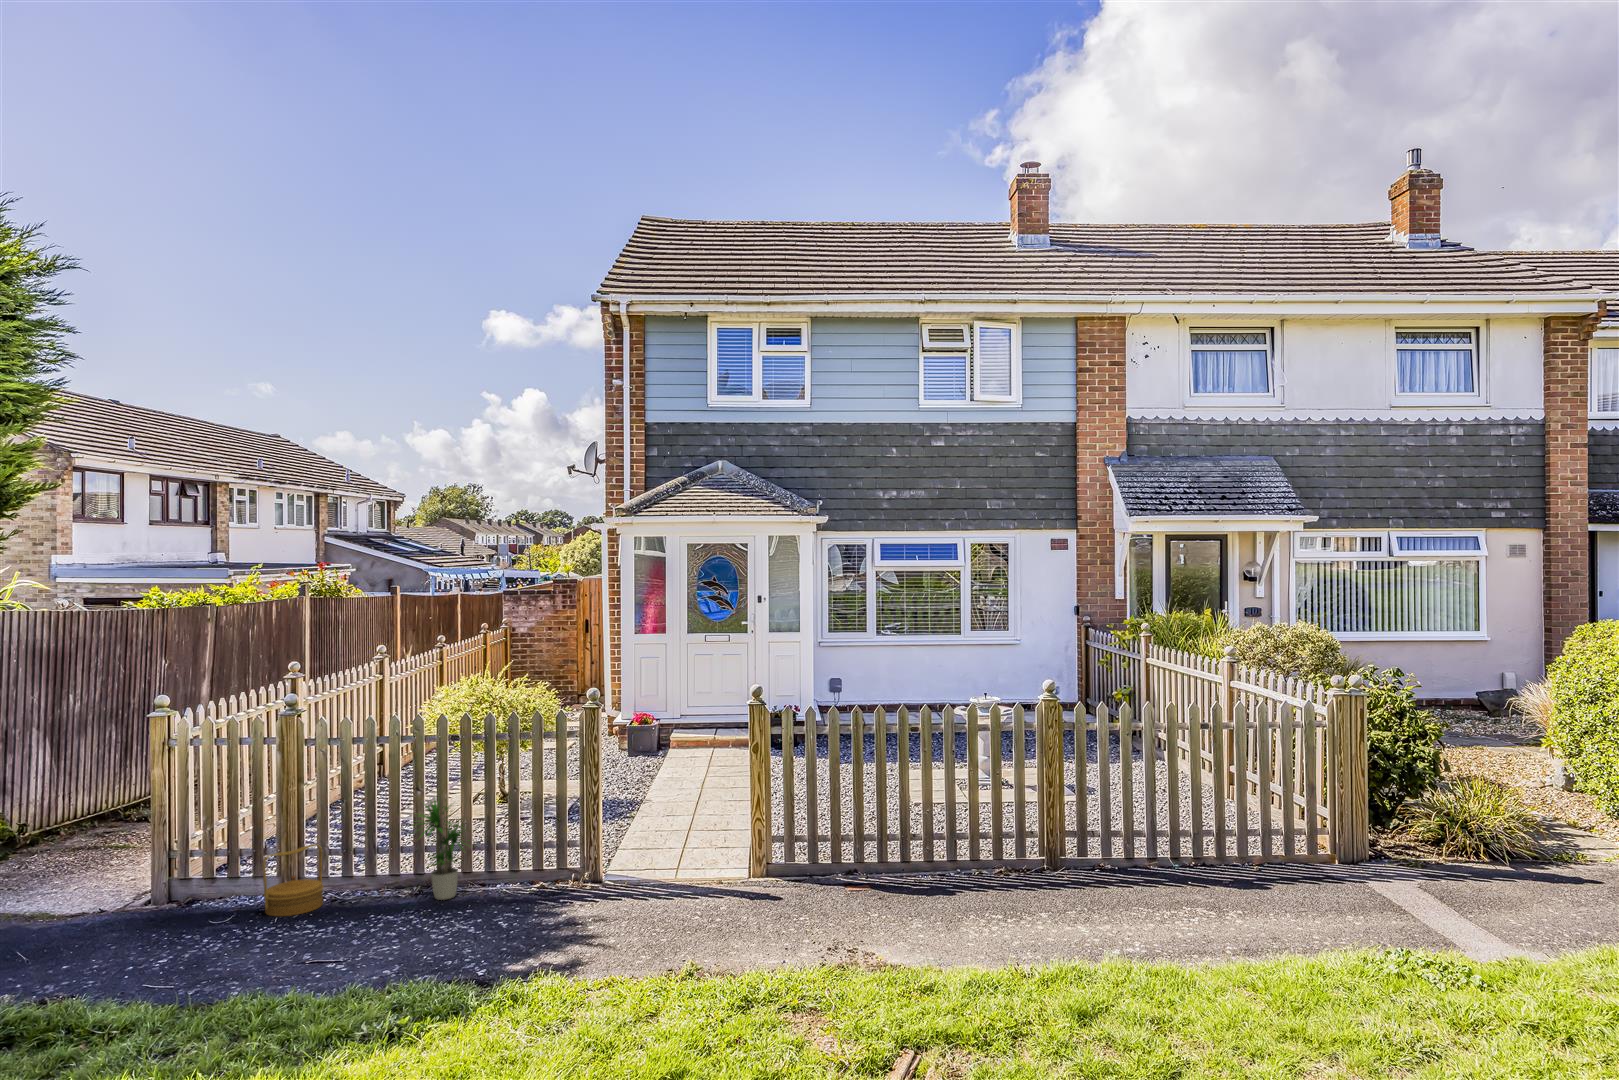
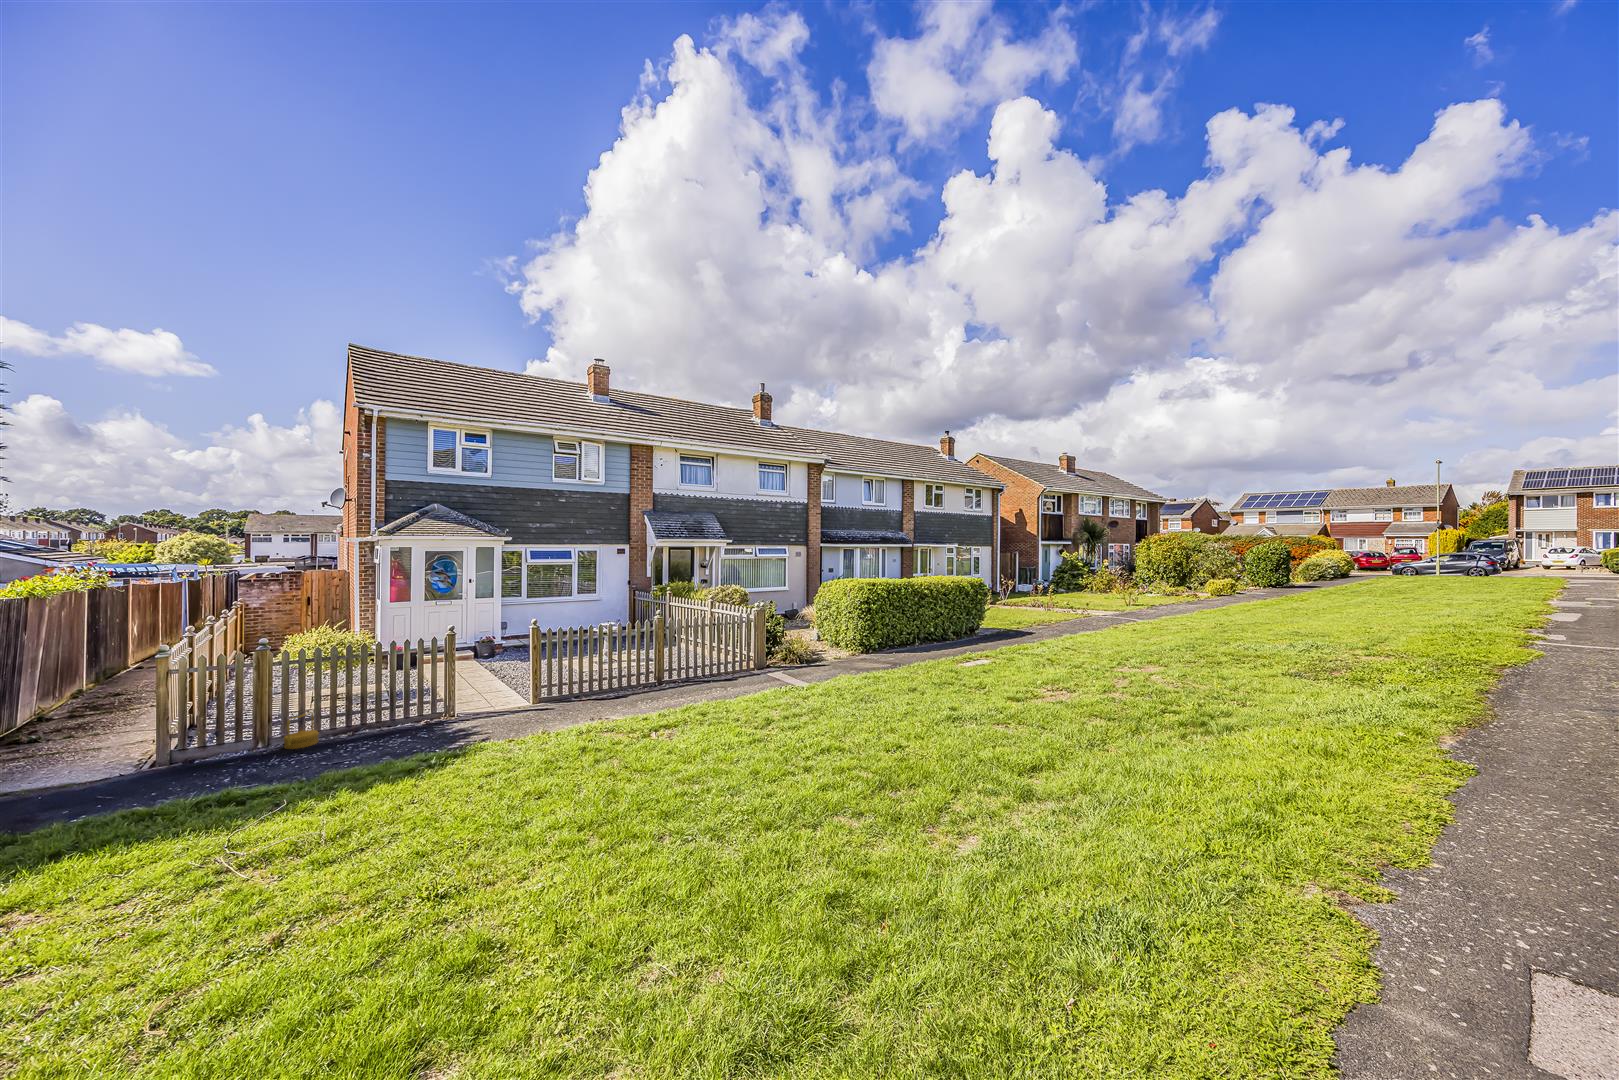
potted plant: present [418,799,470,900] -> none [368,679,407,730]

